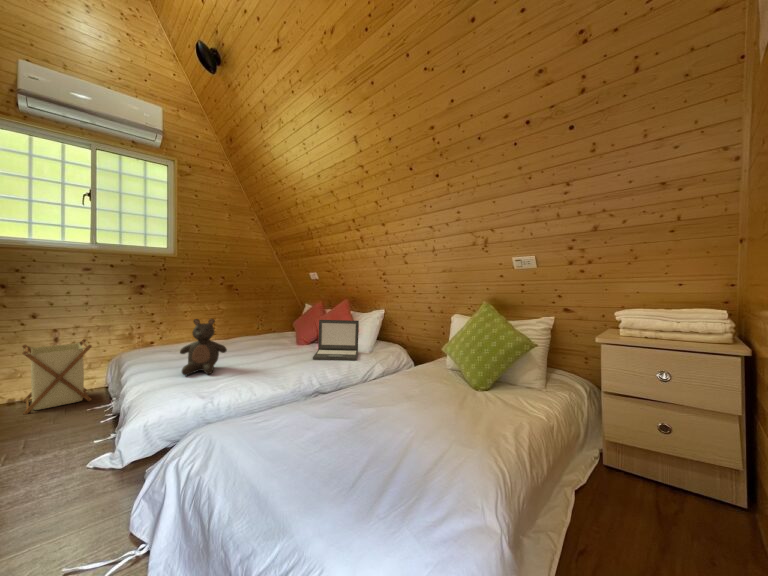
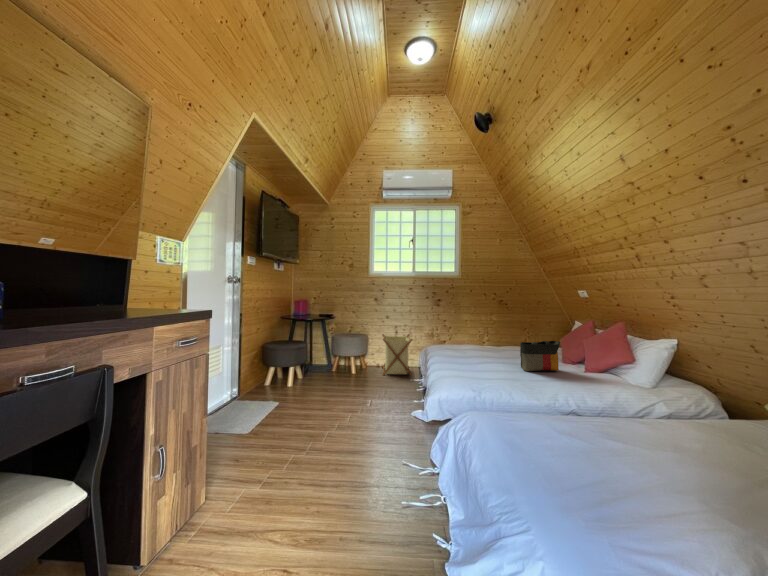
teddy bear: present [180,319,227,375] -> none [461,330,493,374]
laptop: present [313,320,359,360] -> none [572,341,632,391]
tote bag: none [259,322,300,359] -> present [520,341,560,371]

